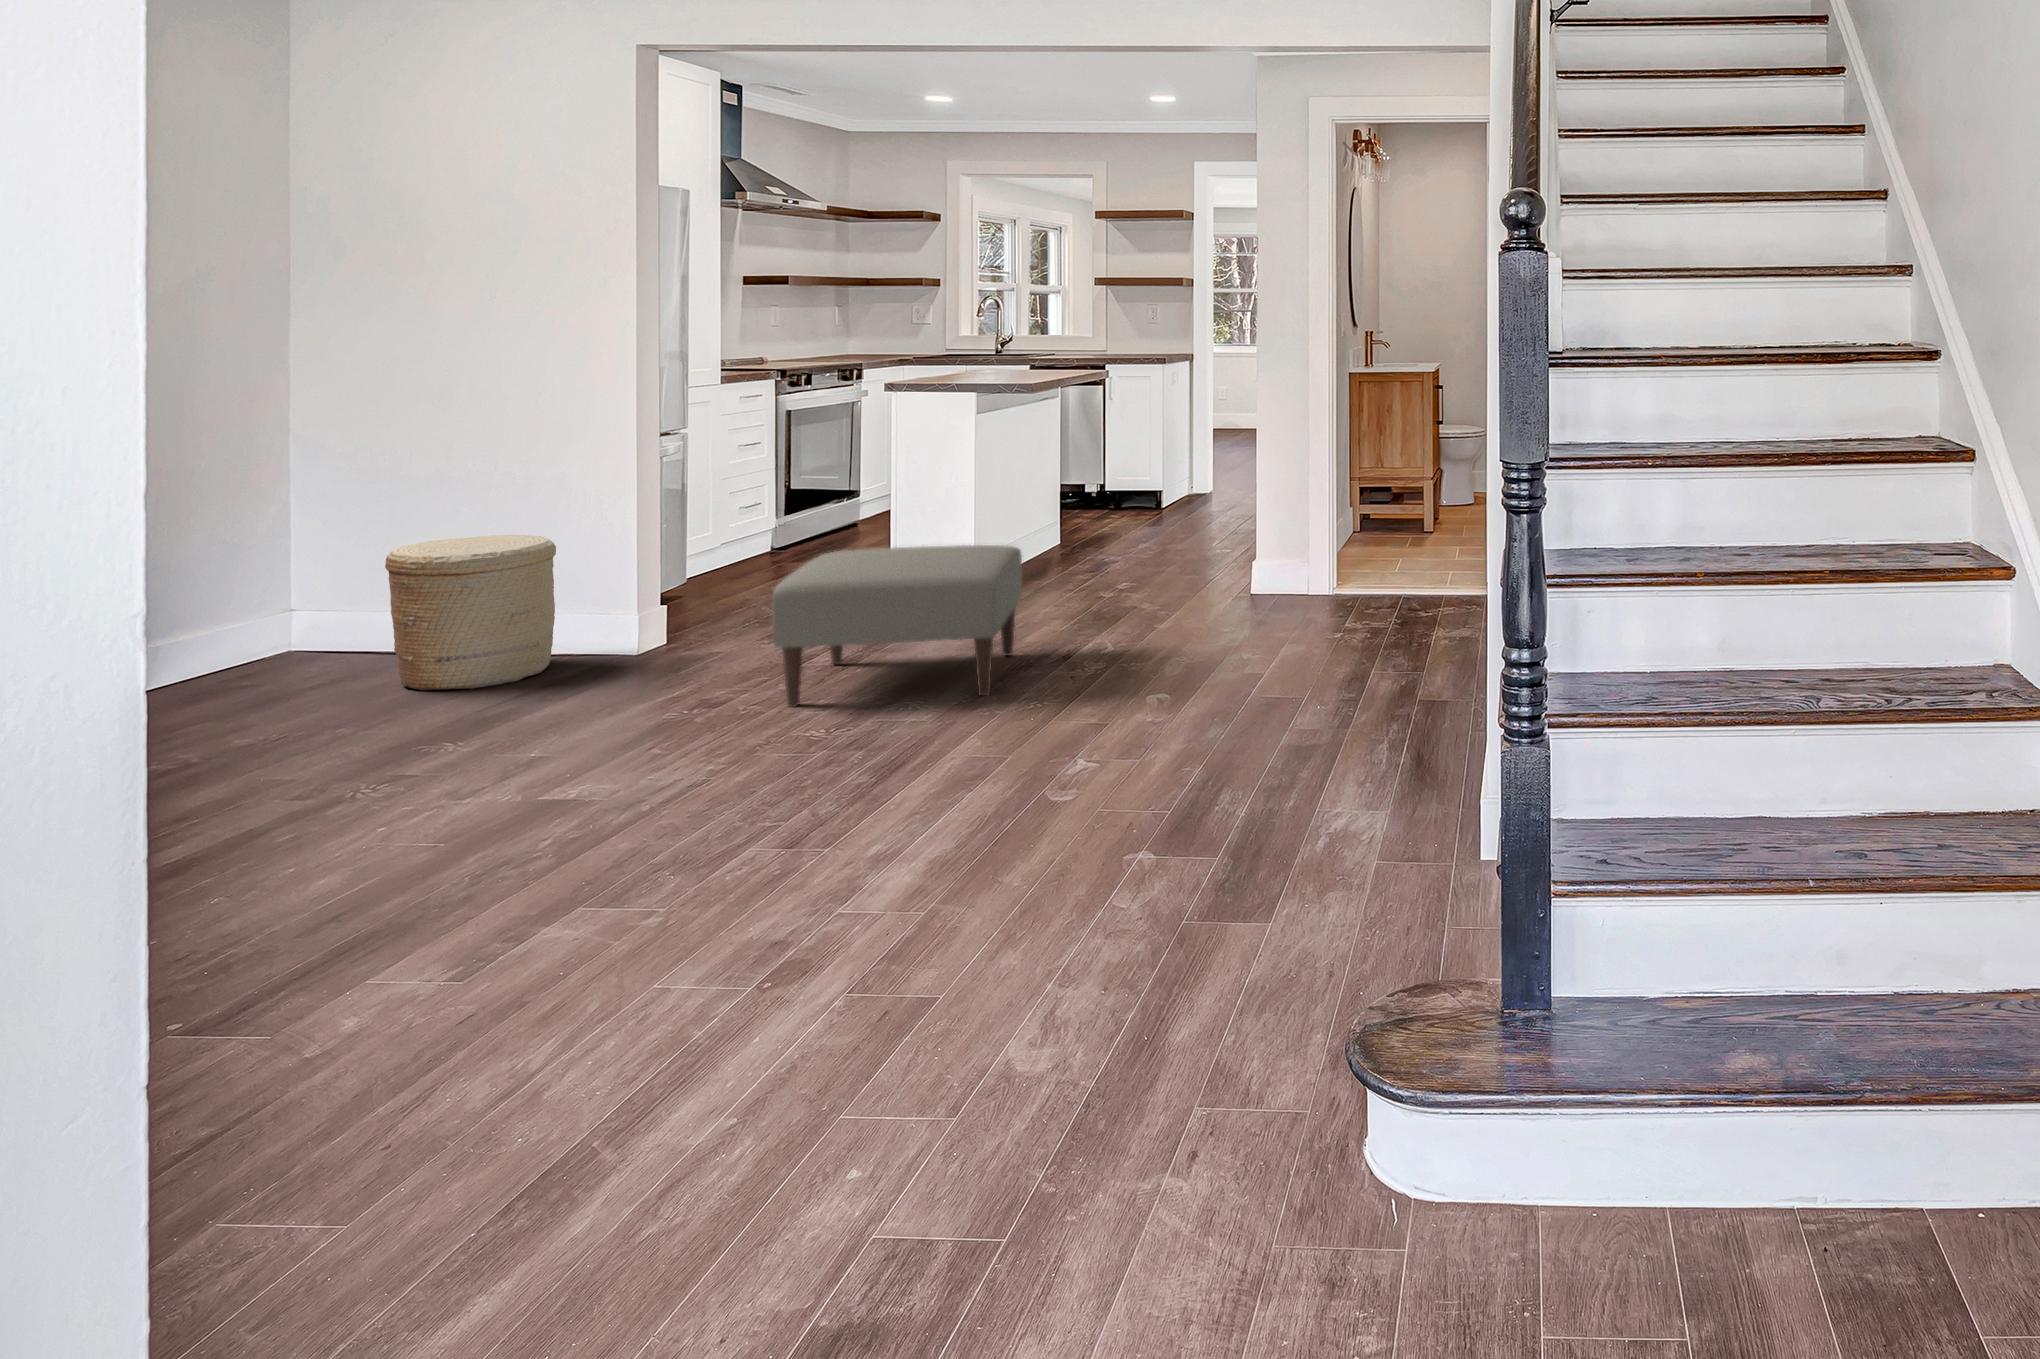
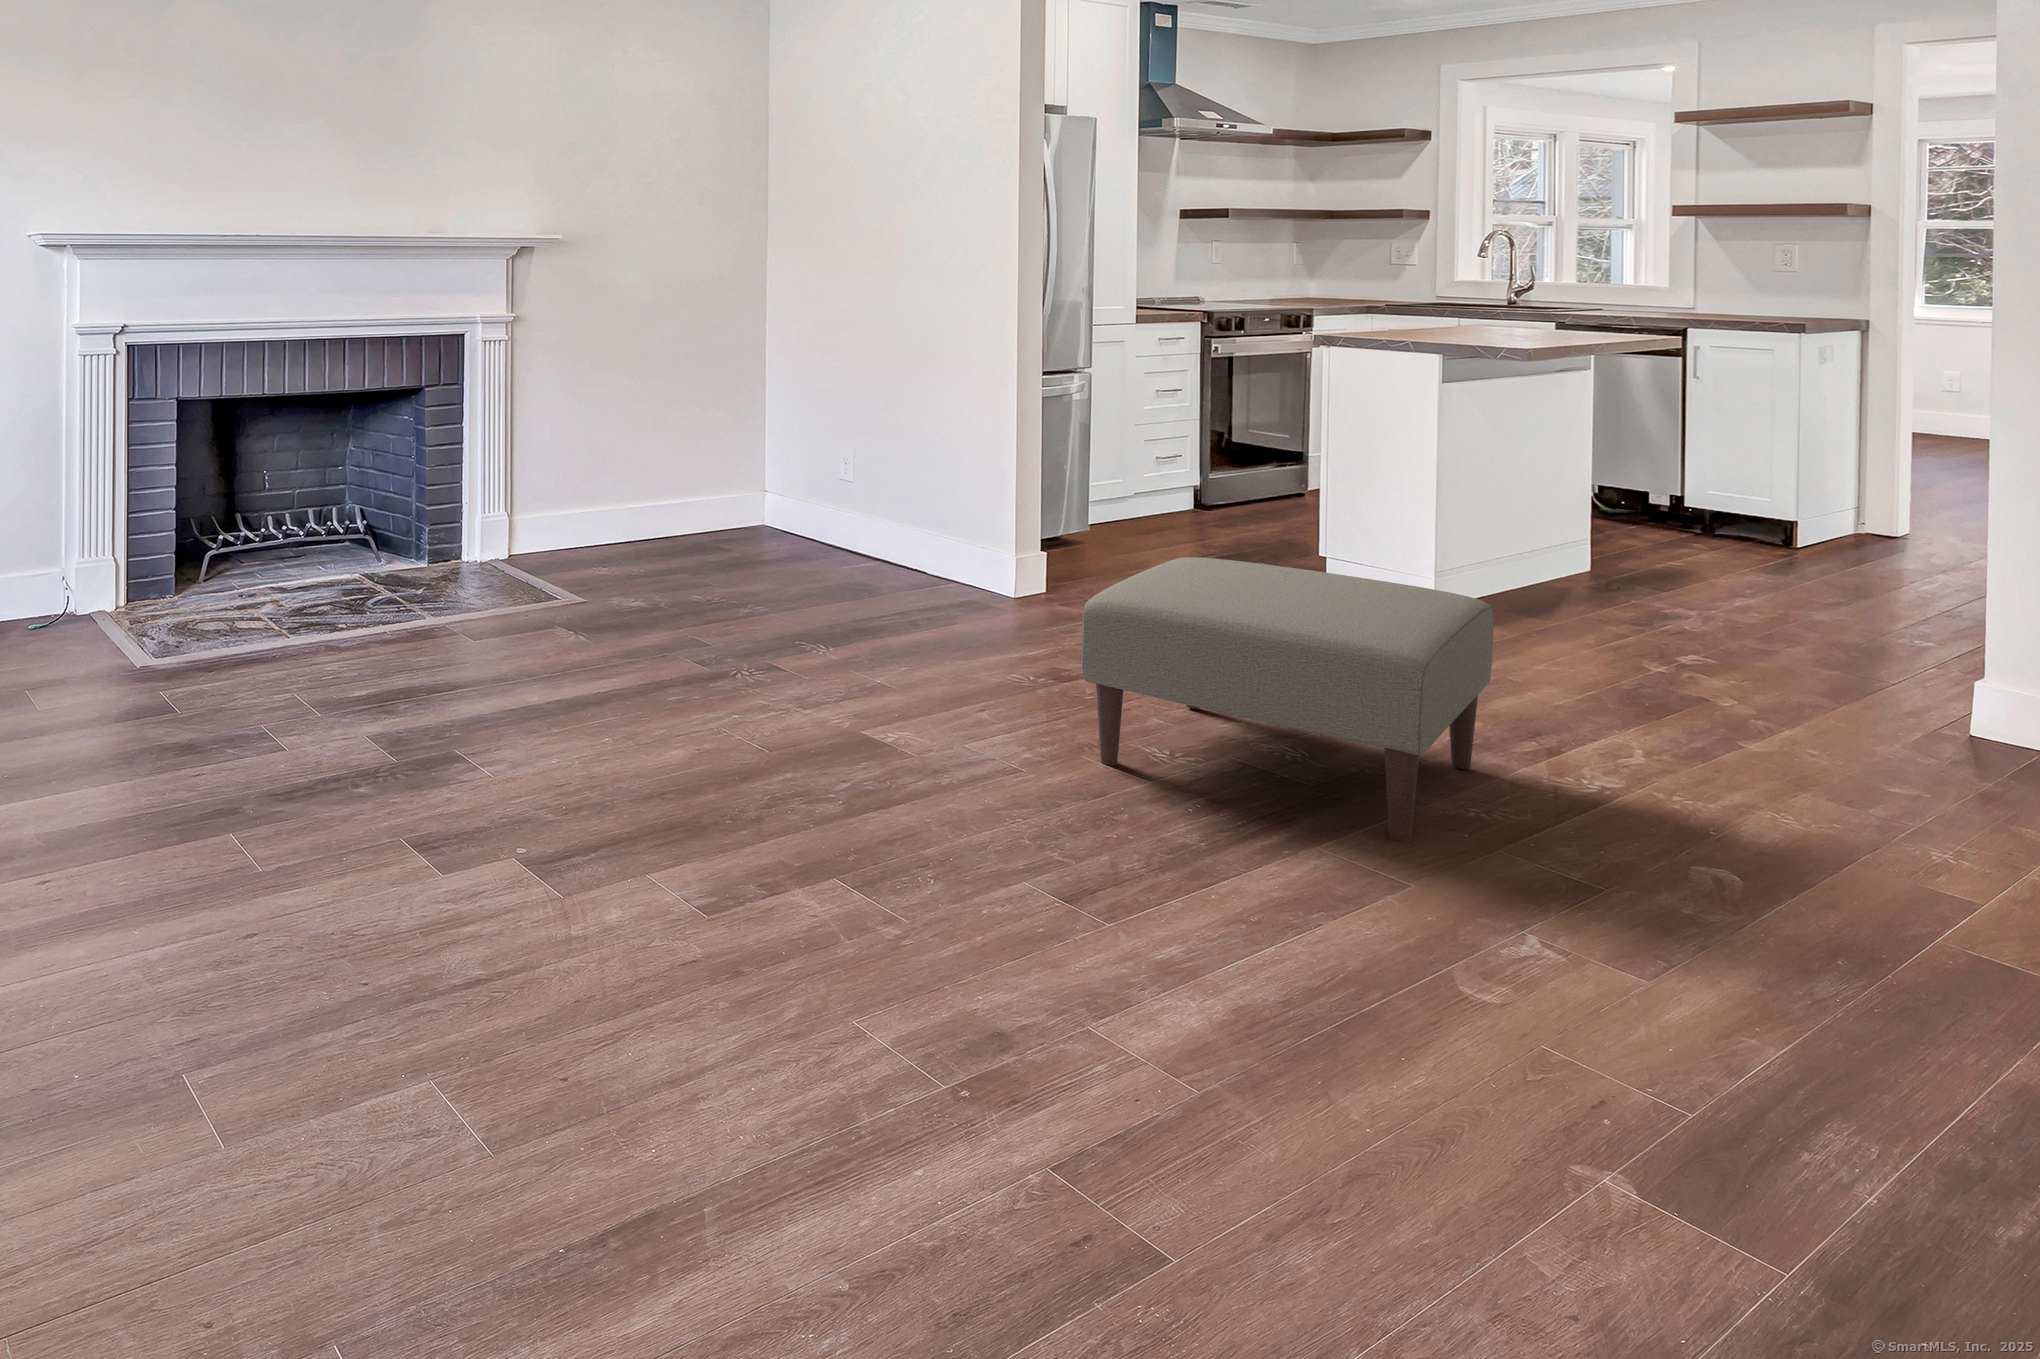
woven basket: present [385,535,556,691] -> none [756,473,903,634]

